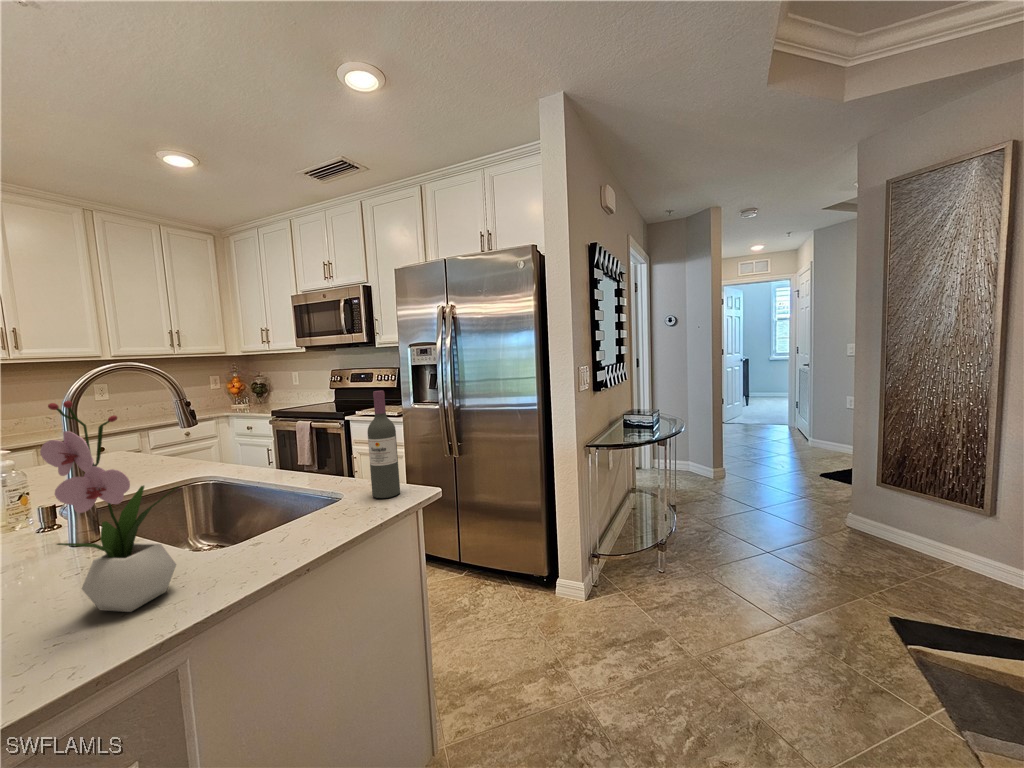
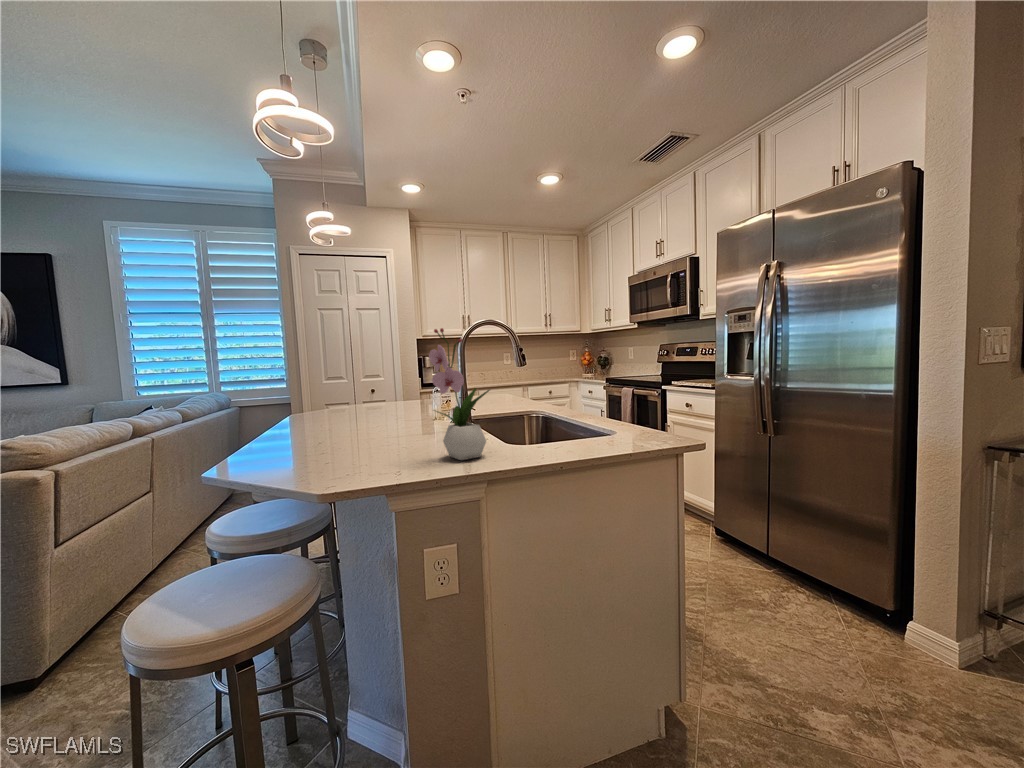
wine bottle: present [368,391,400,498] -> none [639,341,666,441]

